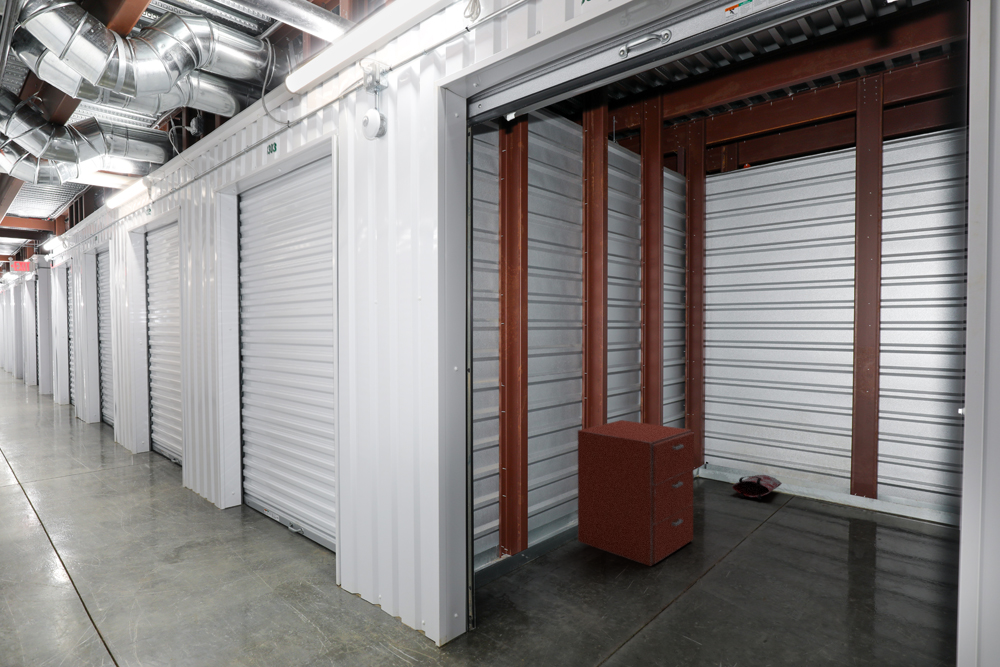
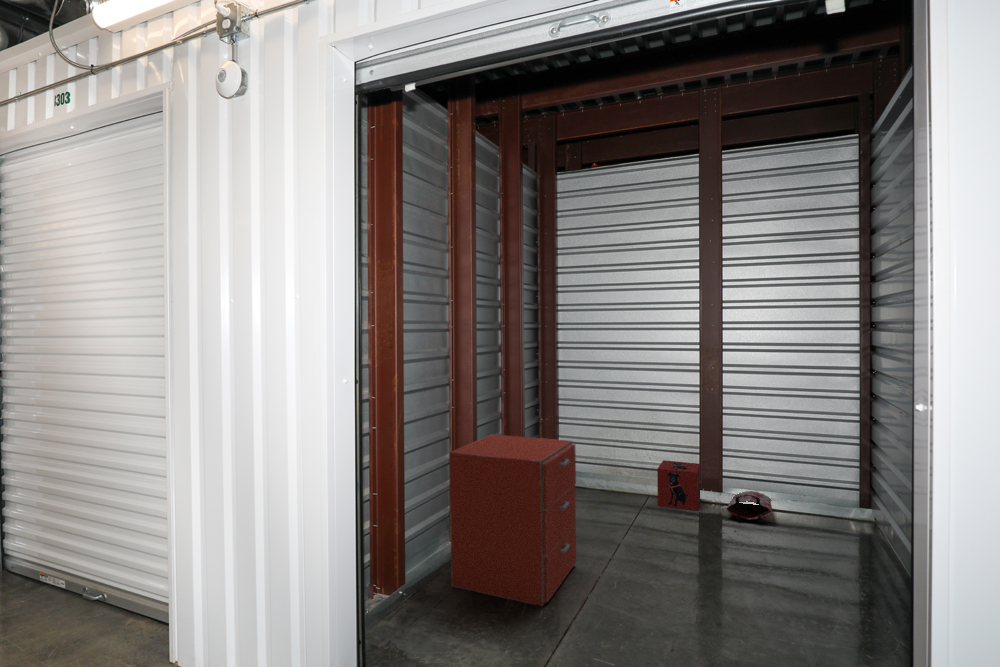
storage box: none [800,462,853,514] -> present [657,460,701,511]
bag: present [732,475,782,500] -> present [726,491,772,522]

